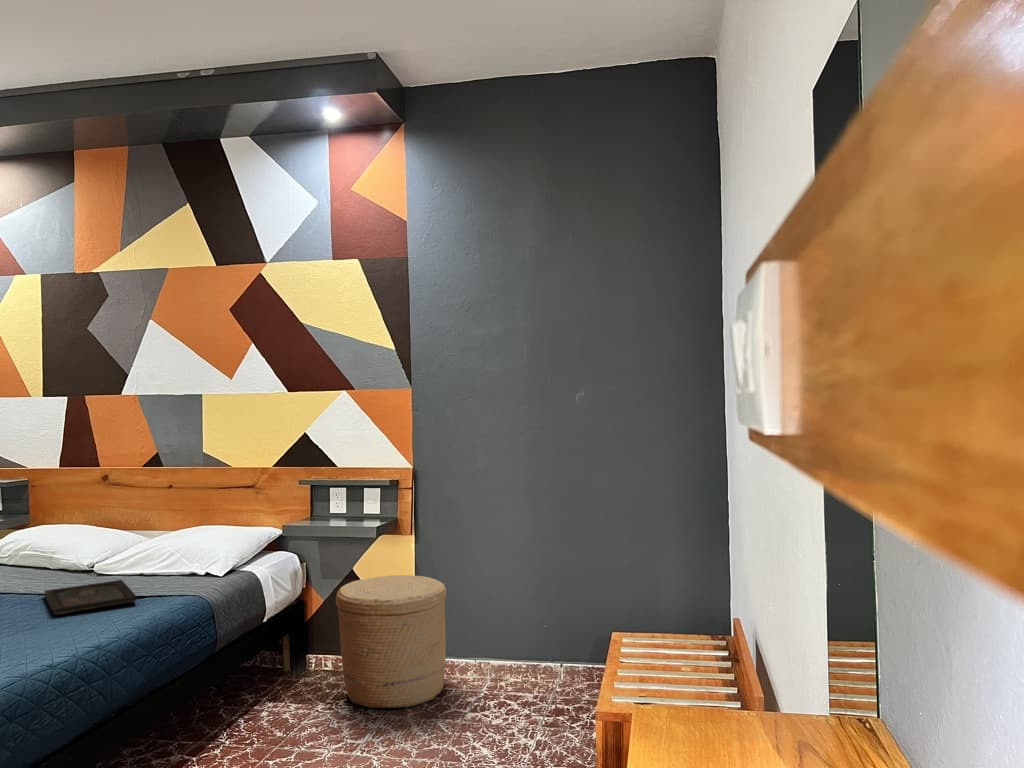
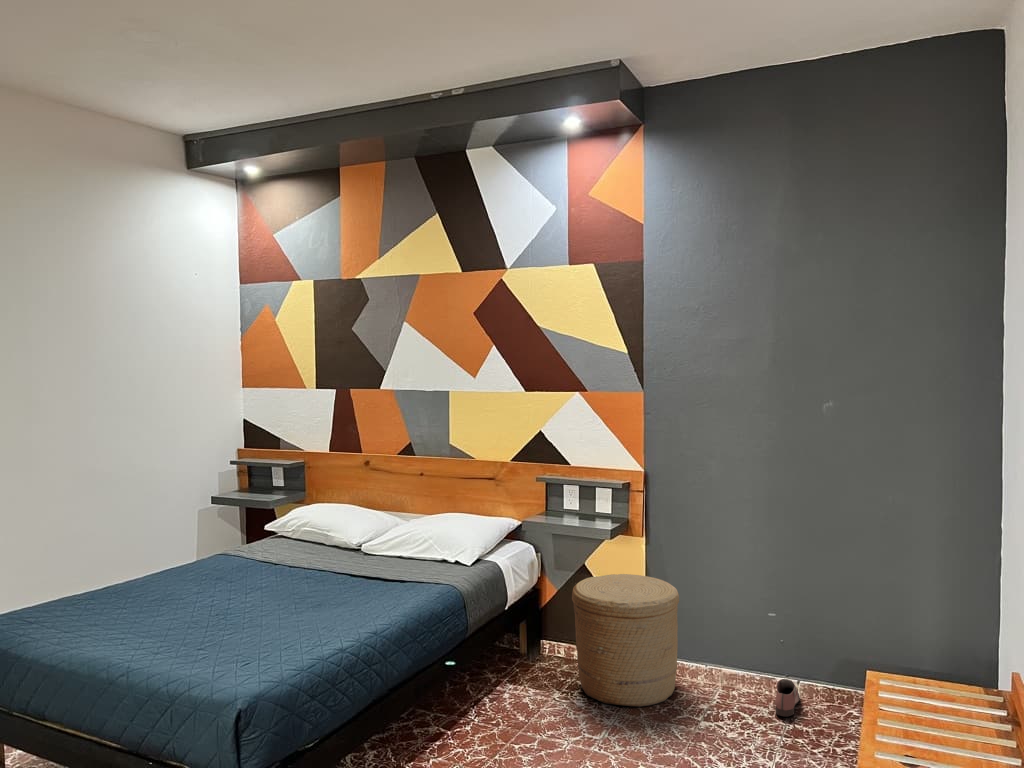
tray: present [44,580,137,615] -> none [322,563,400,595]
shoe: none [540,663,563,699] -> present [775,679,799,717]

